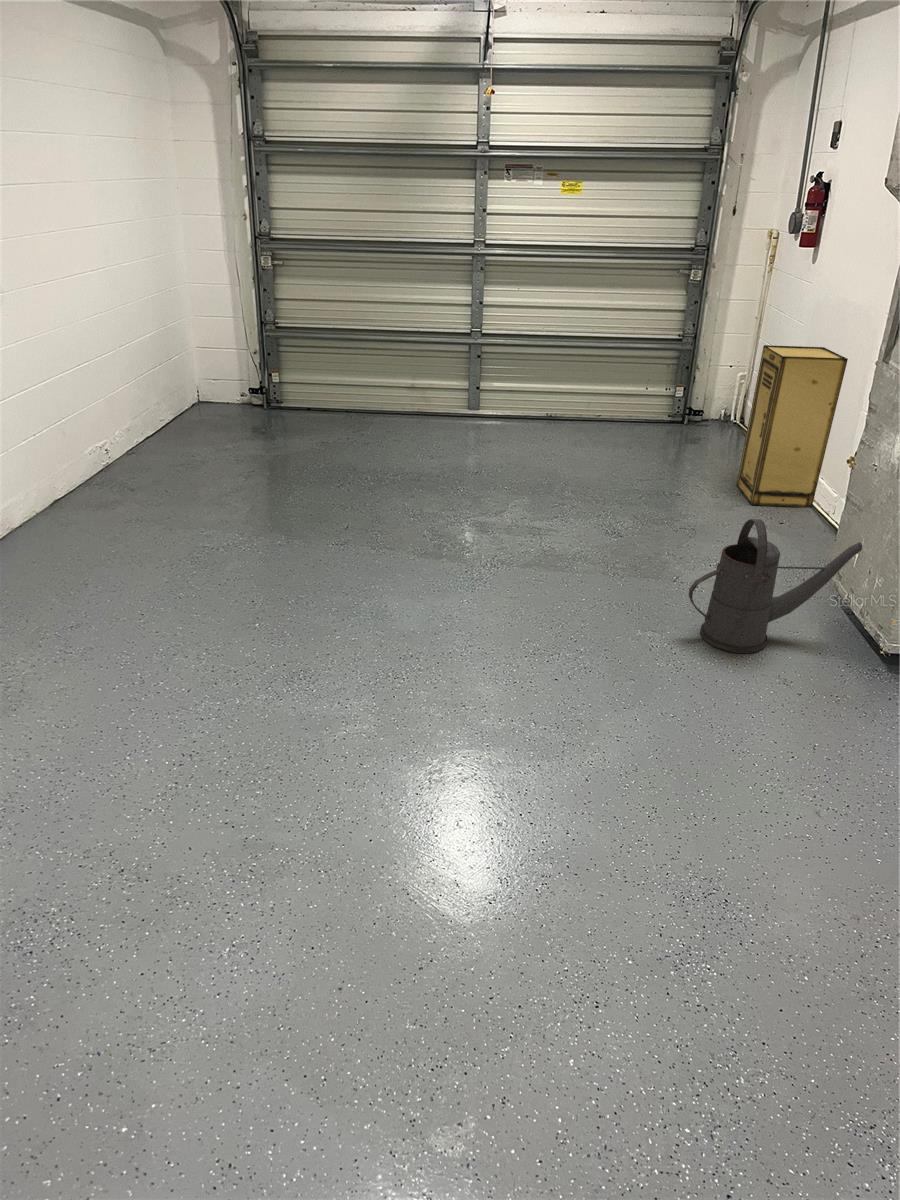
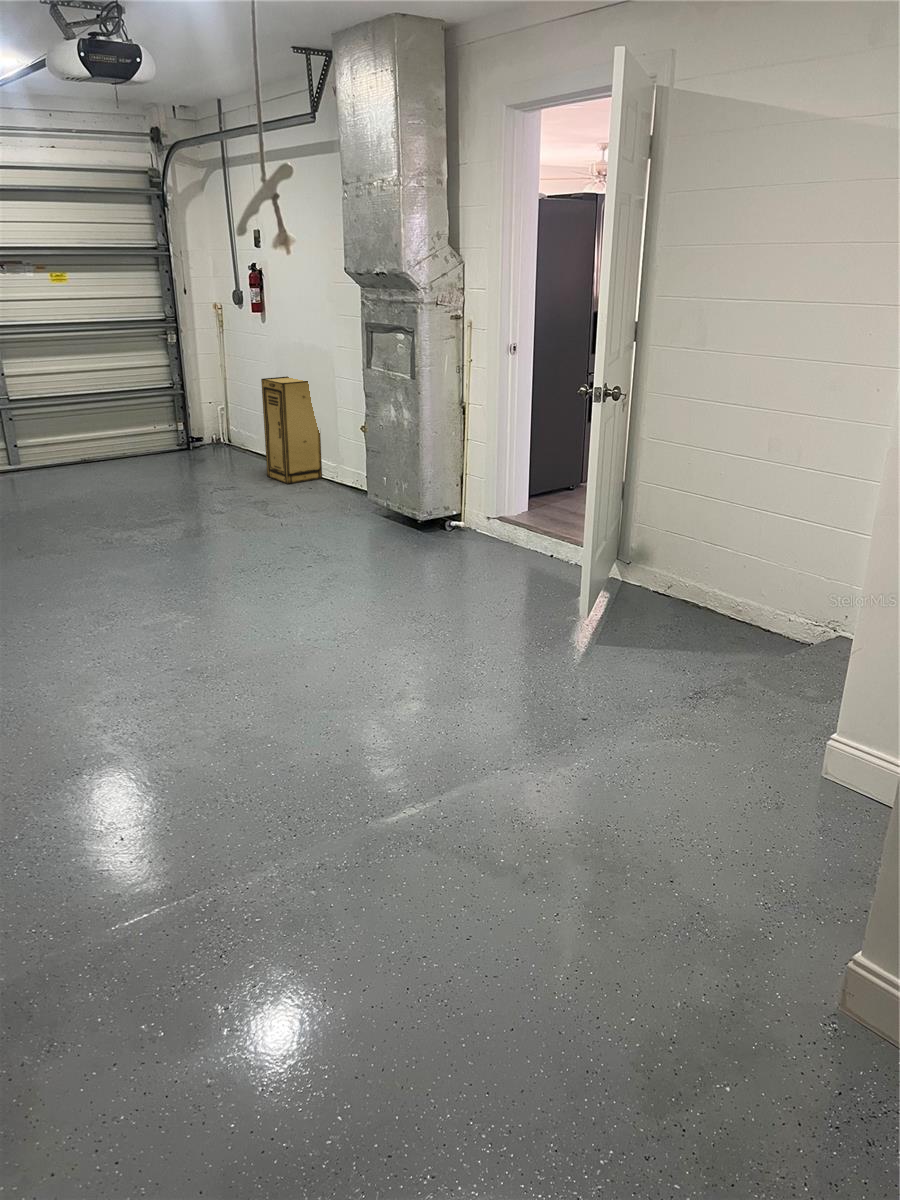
watering can: present [689,519,862,653] -> none [315,466,389,545]

